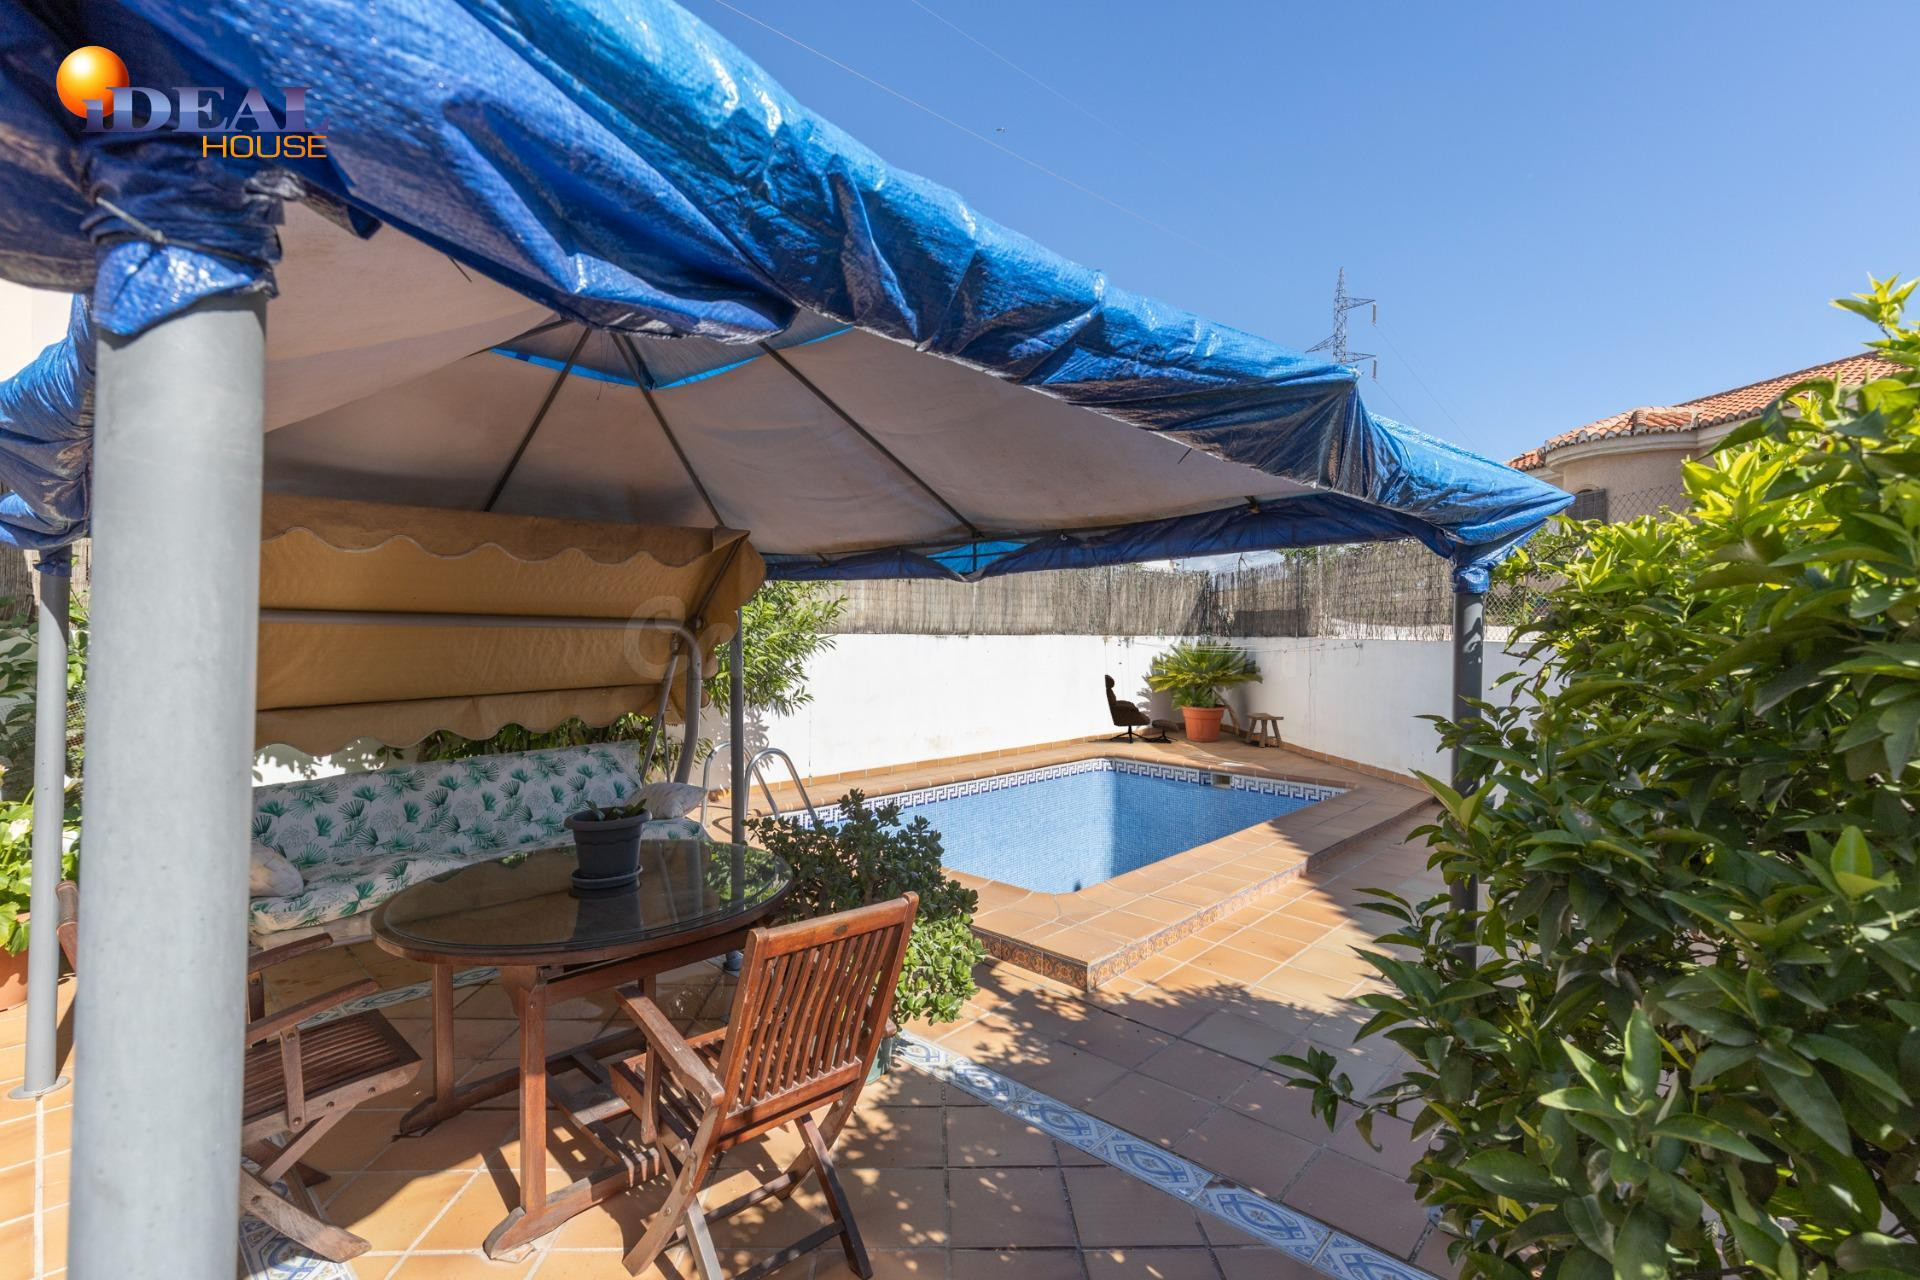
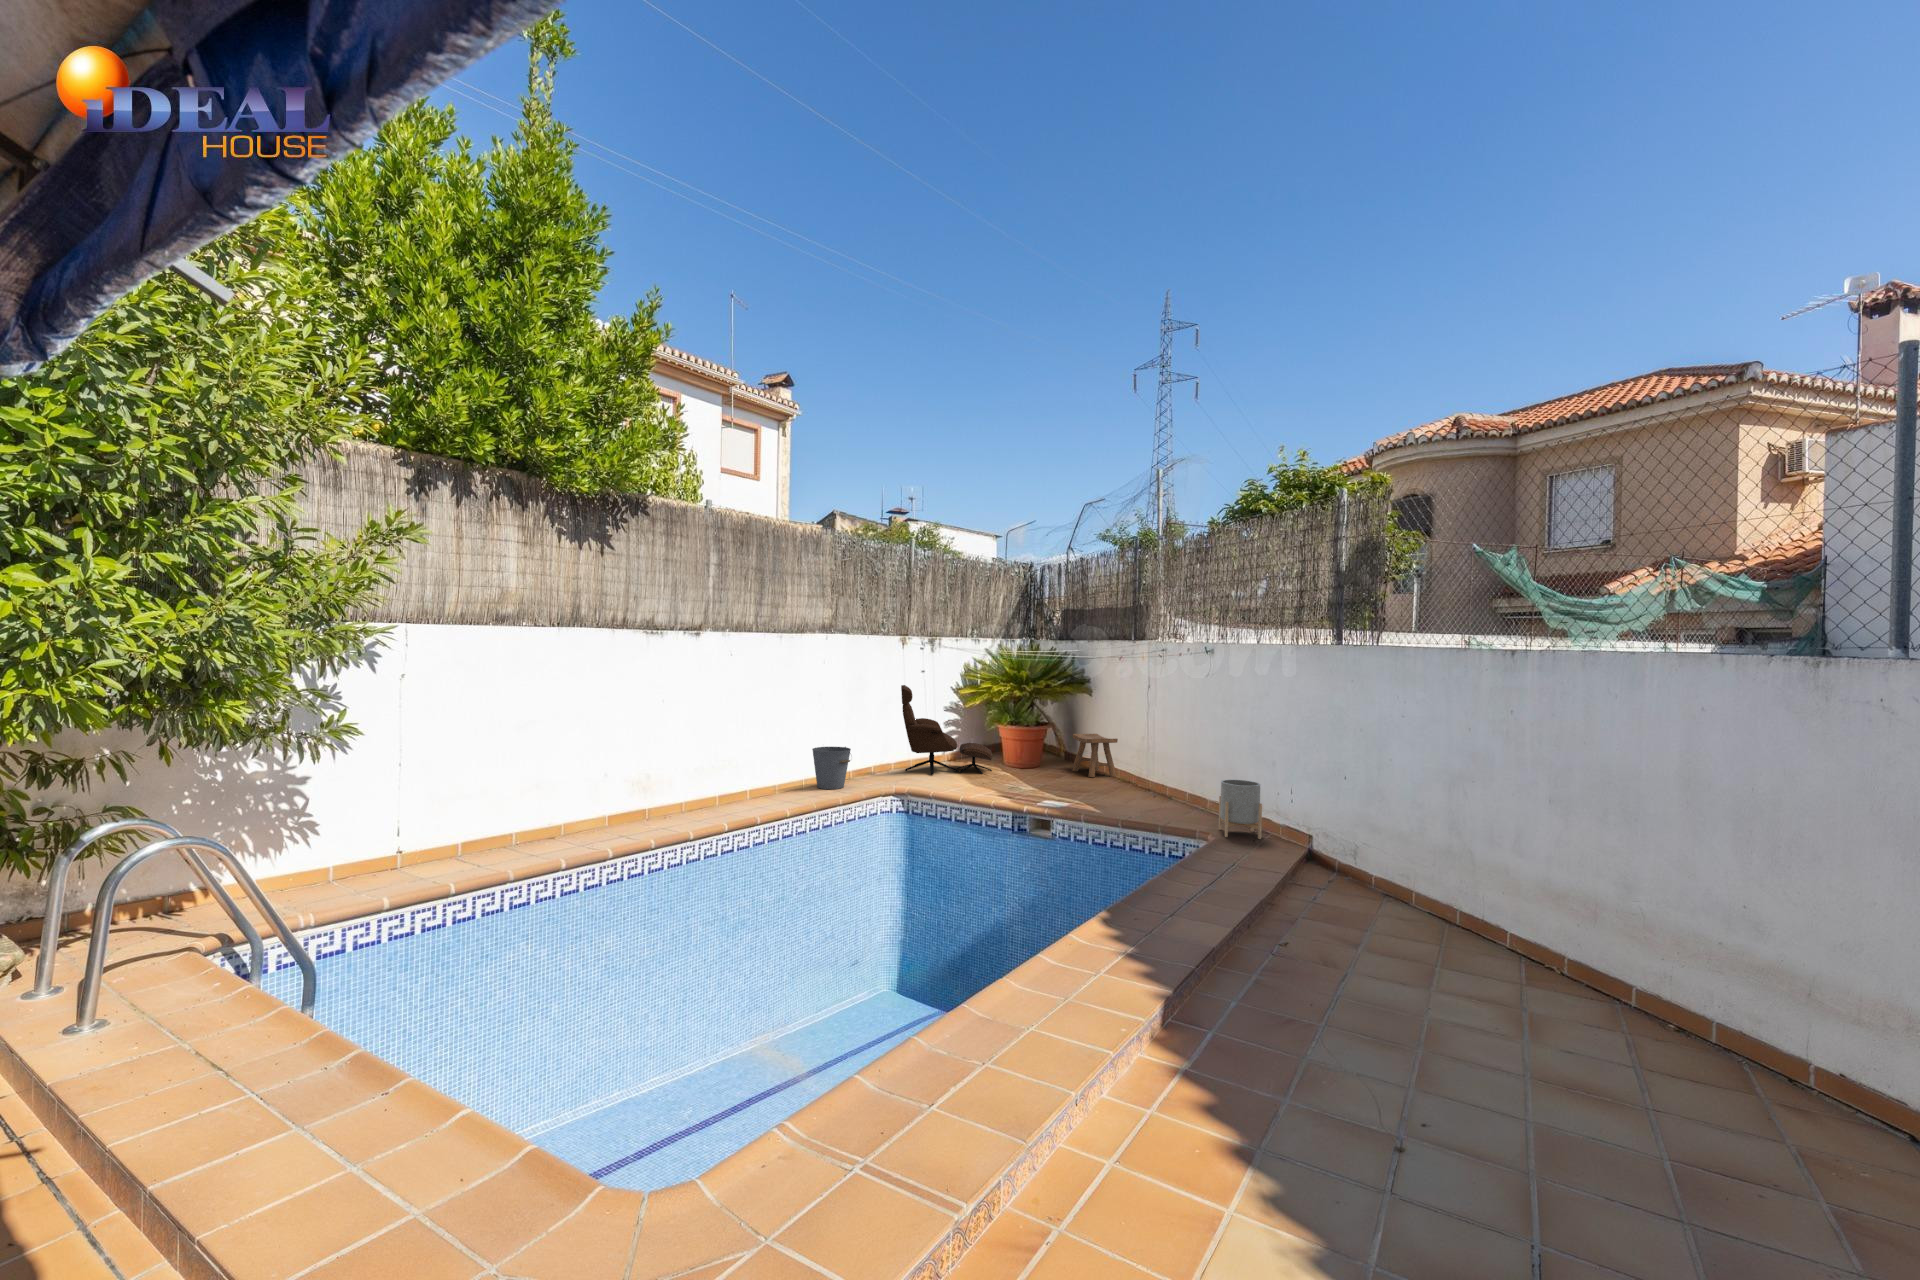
bucket: none [1043,720,1073,751] -> present [812,747,851,789]
planter: none [1366,746,1400,791] -> present [1219,780,1262,839]

